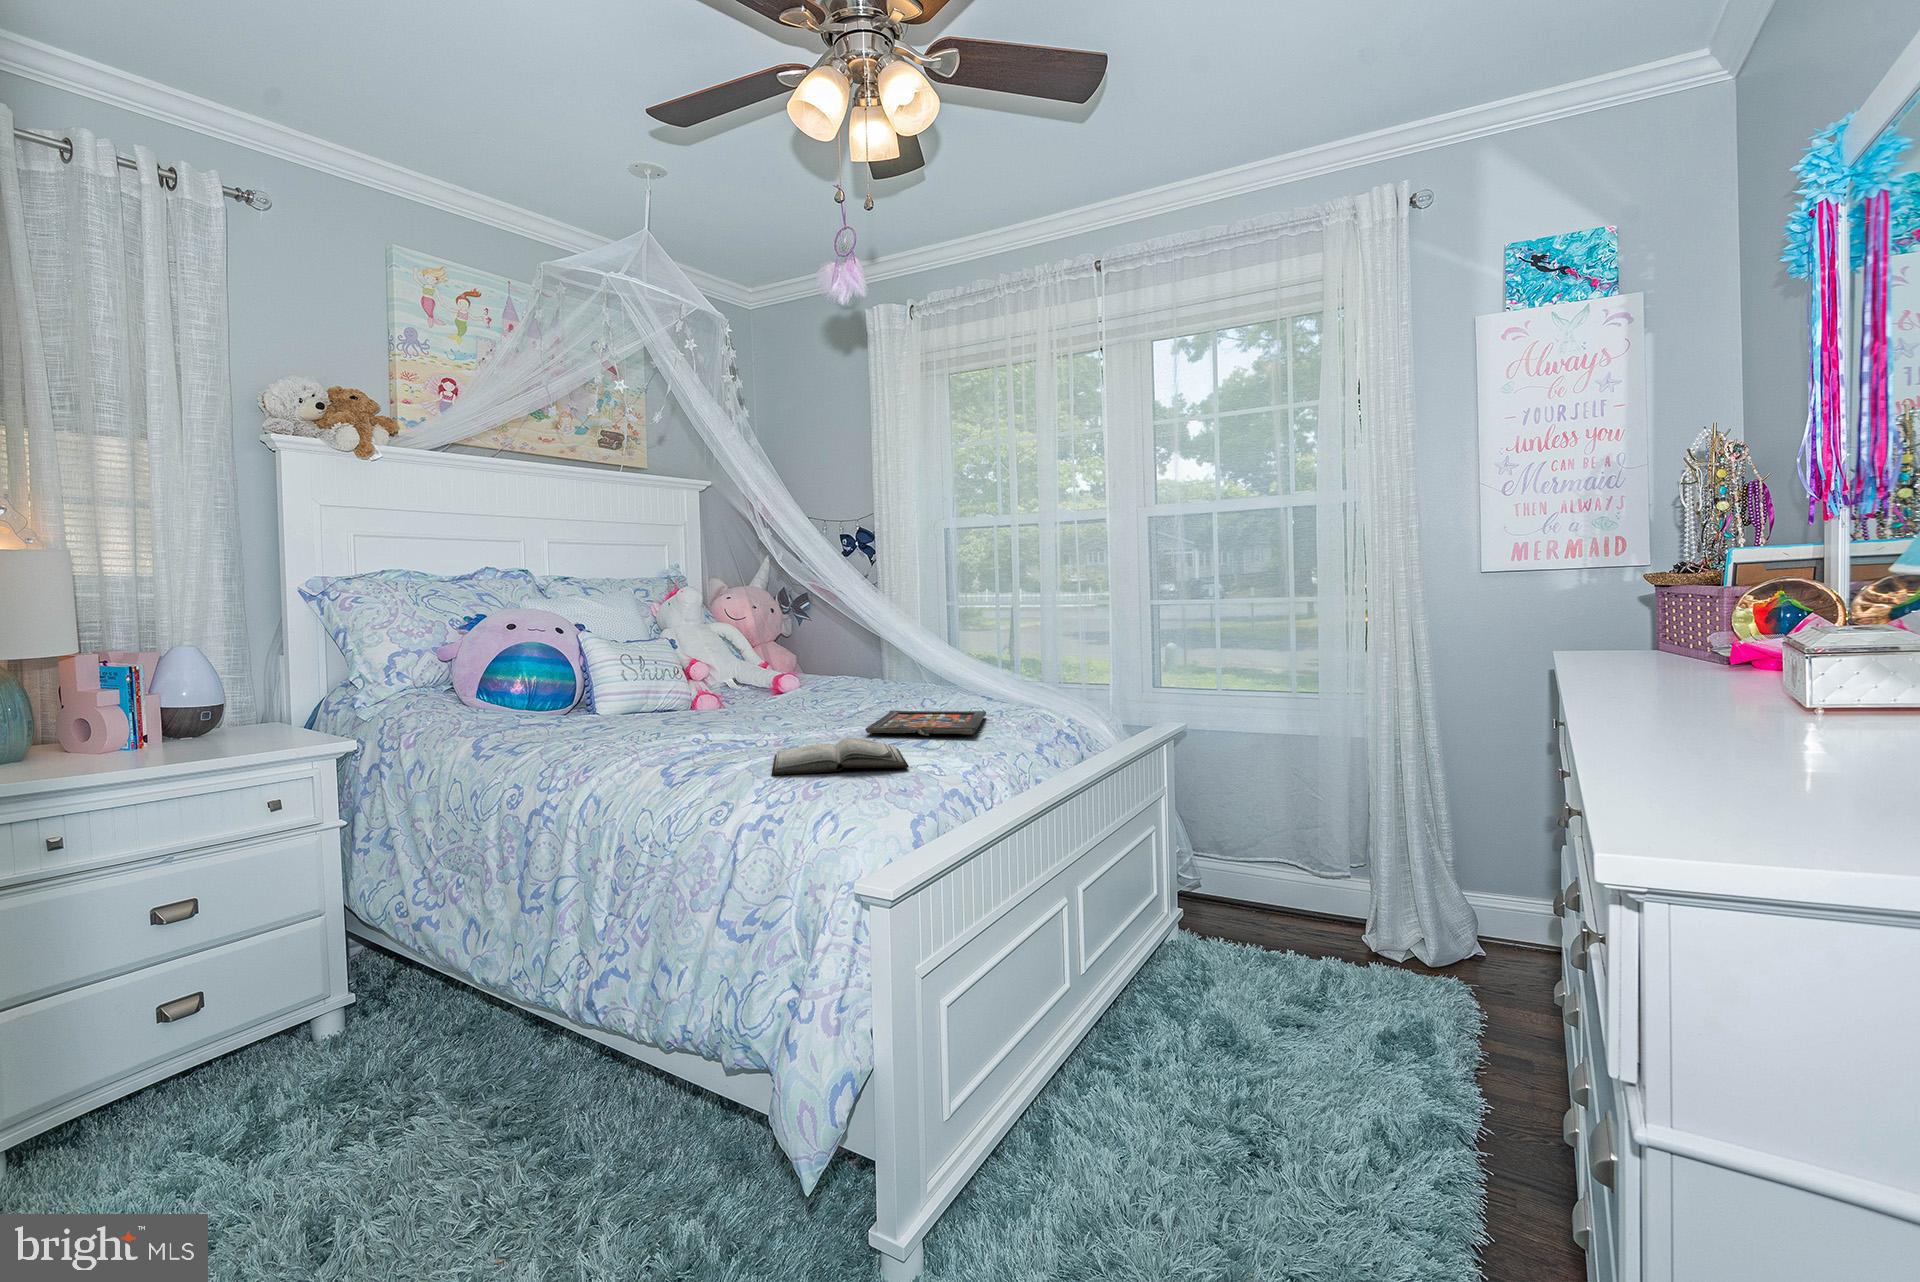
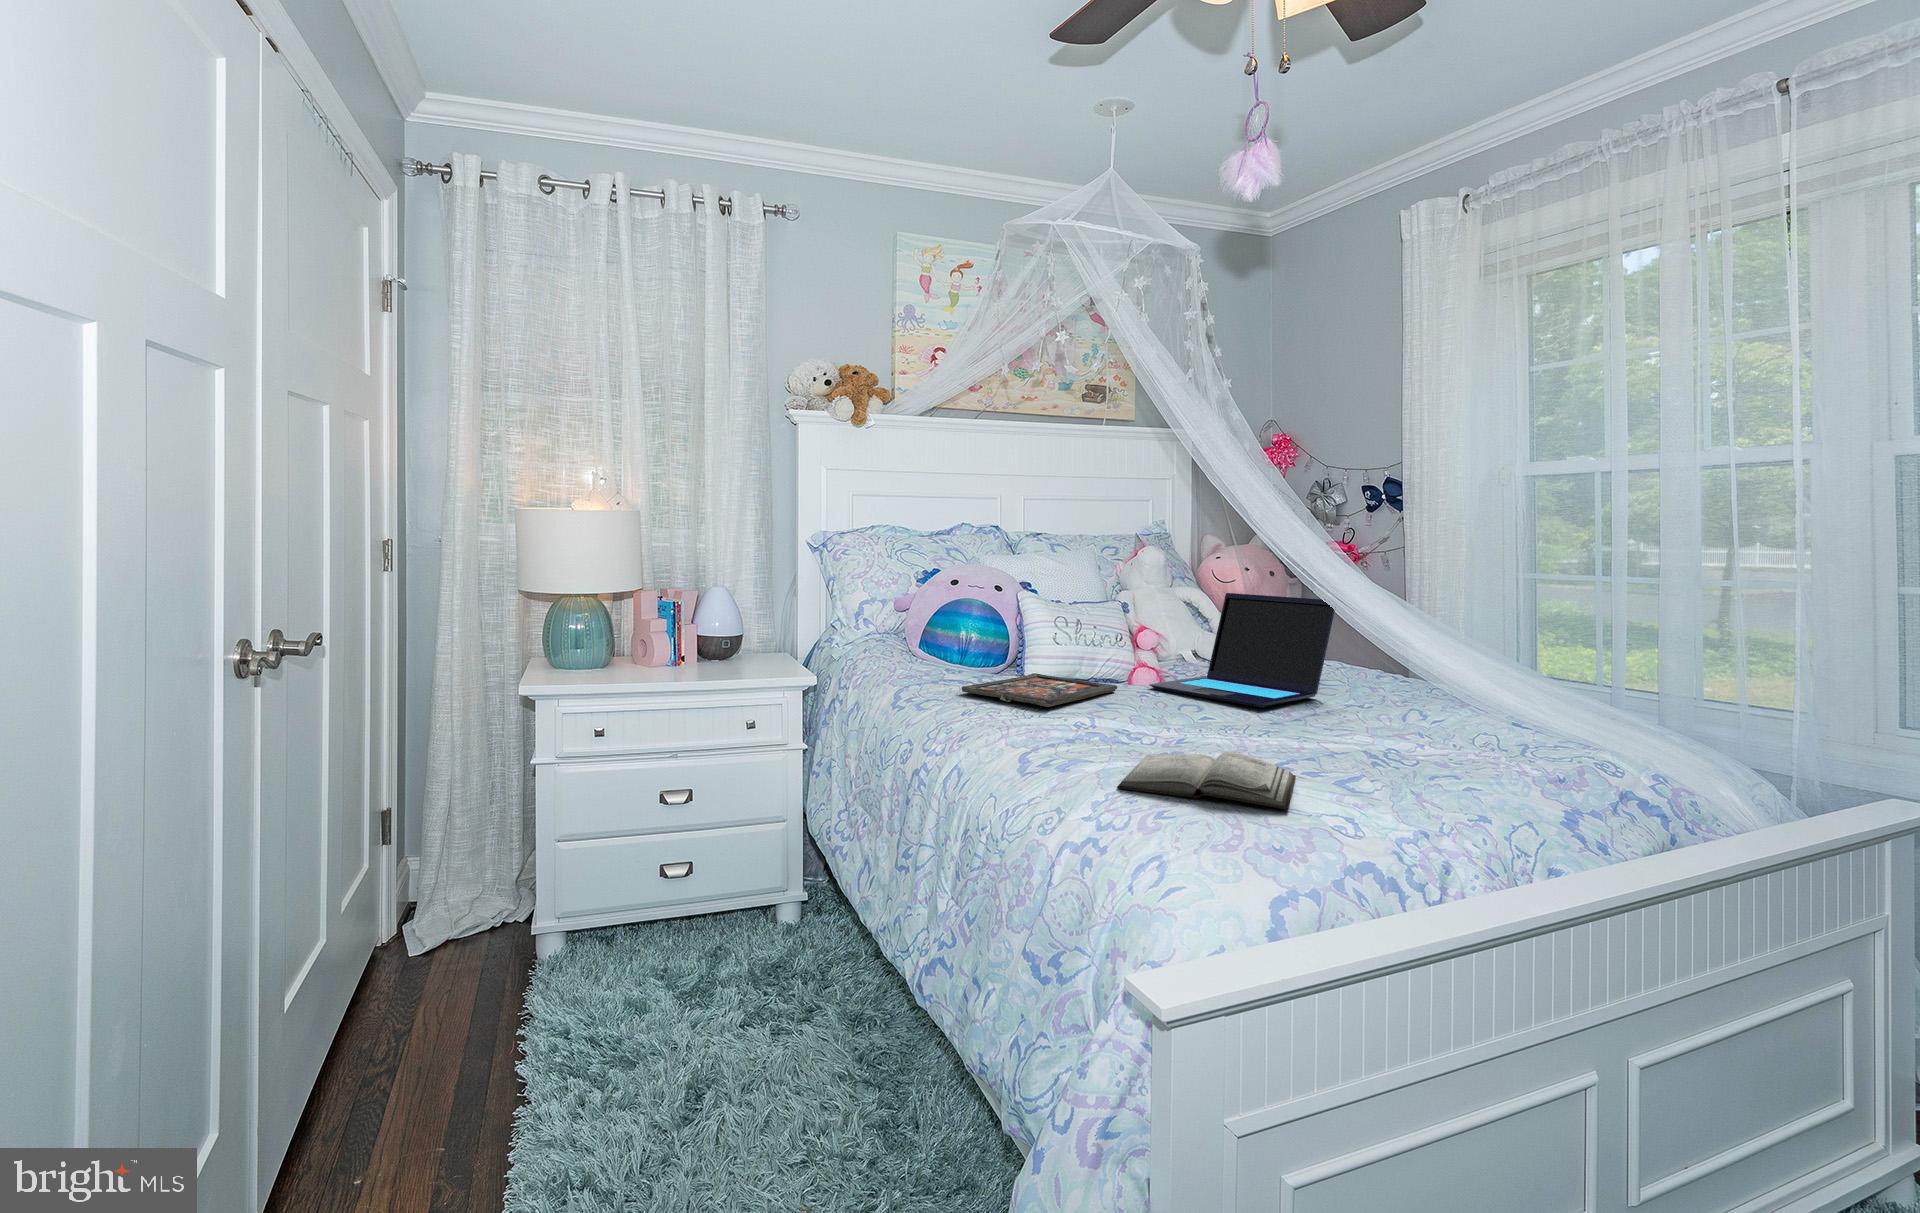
laptop: none [734,620,882,711] -> present [1149,593,1335,707]
board game: present [865,710,986,736] -> present [962,673,1117,707]

